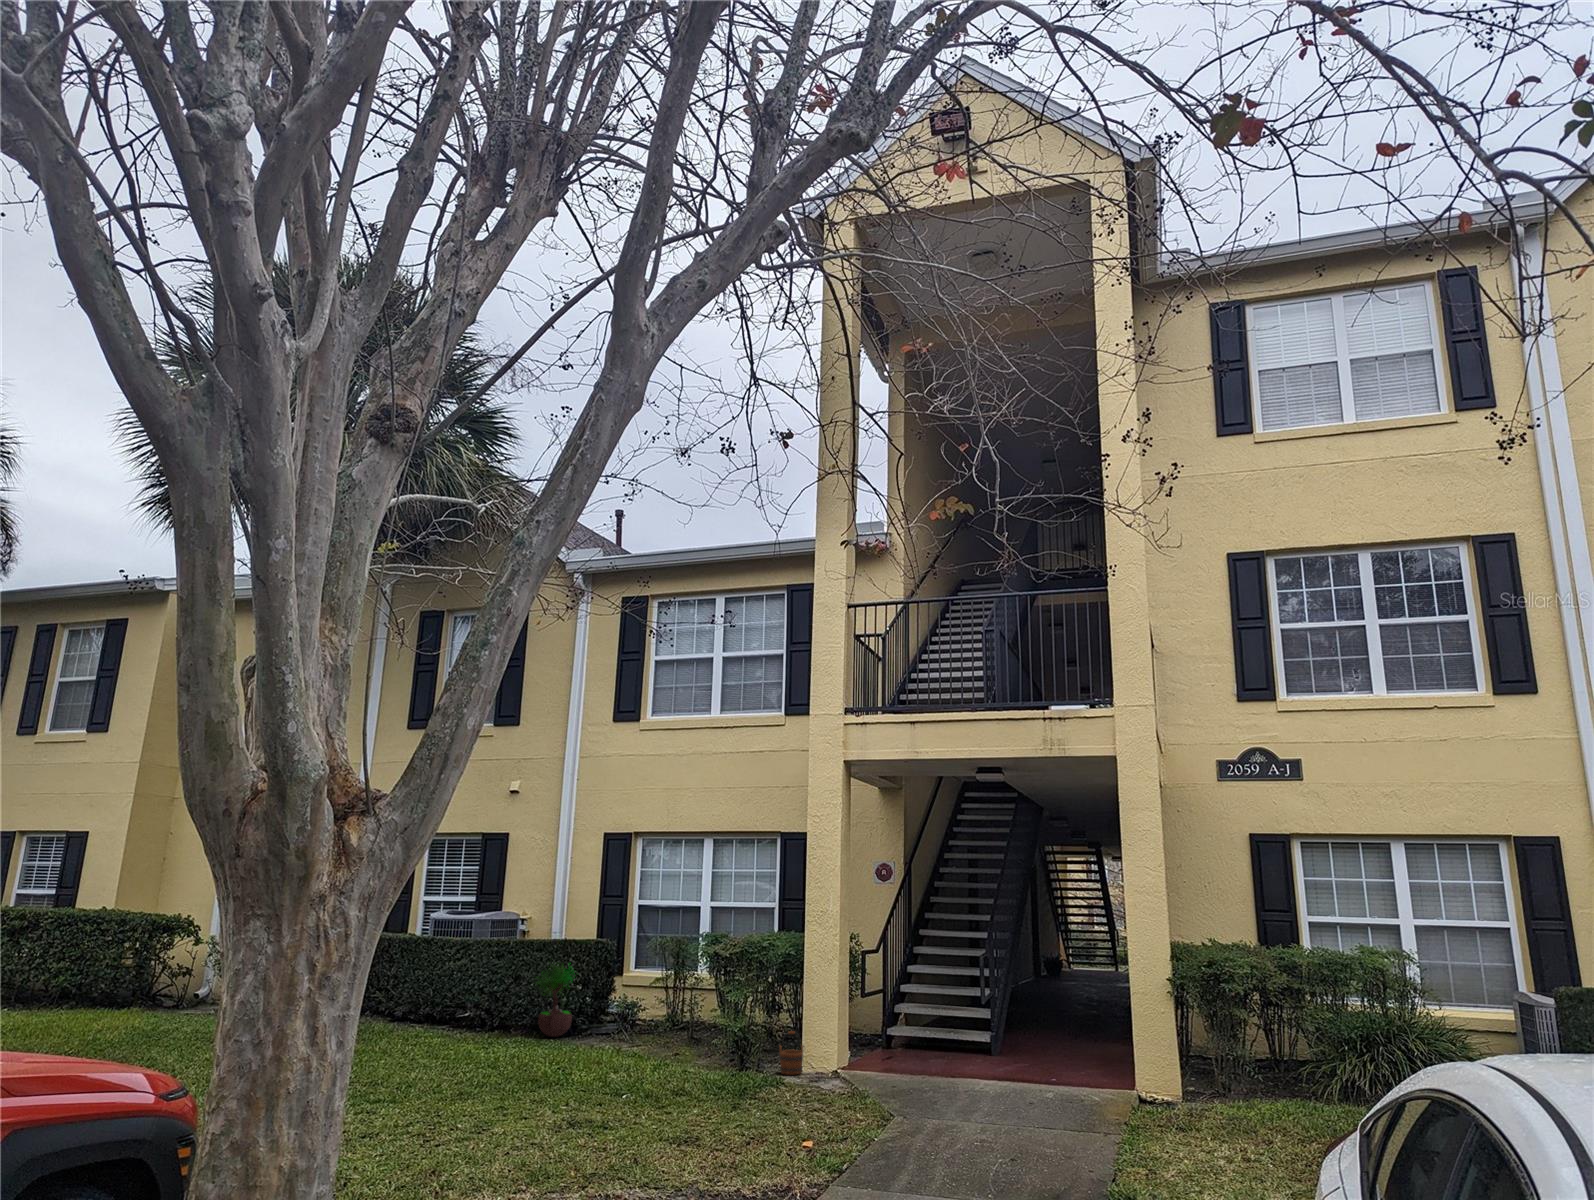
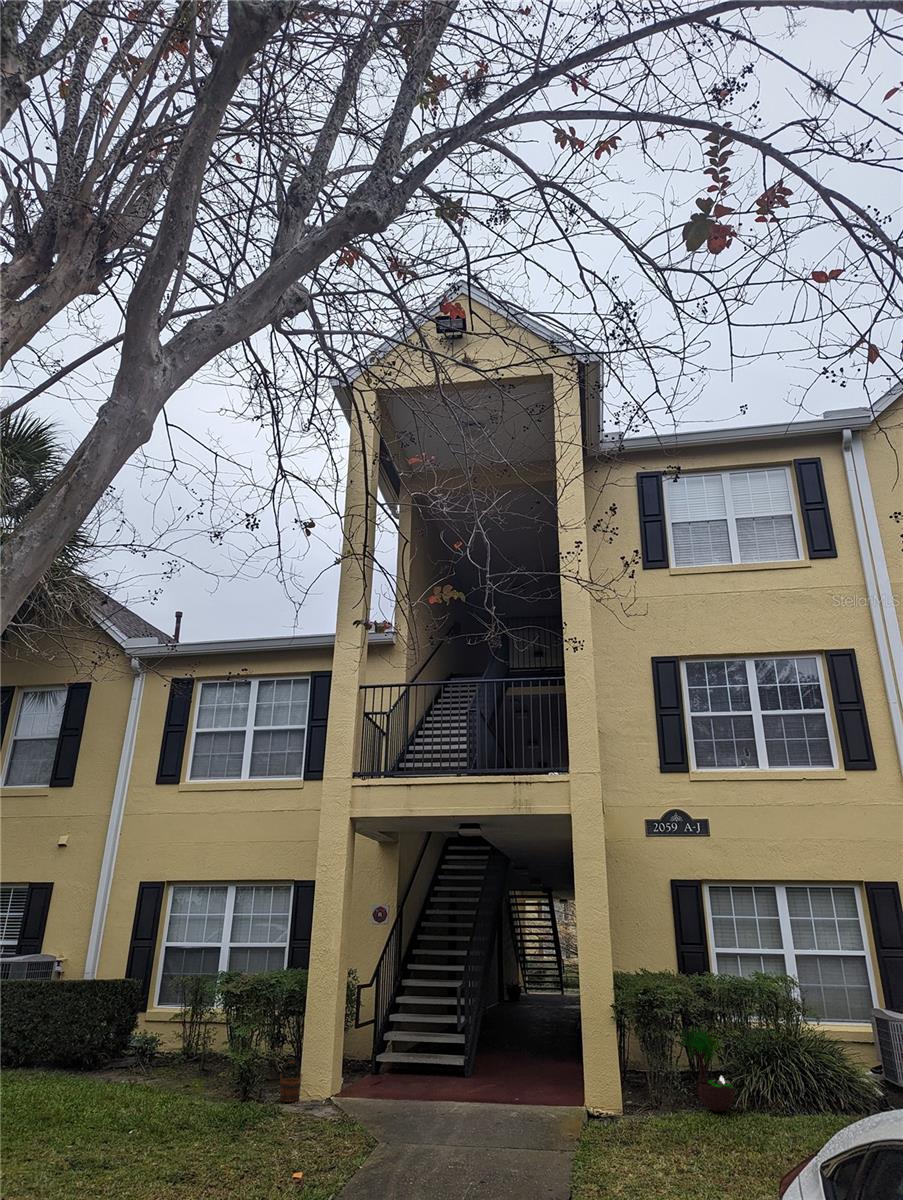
potted tree: present [537,964,572,1037] -> present [679,1025,735,1112]

